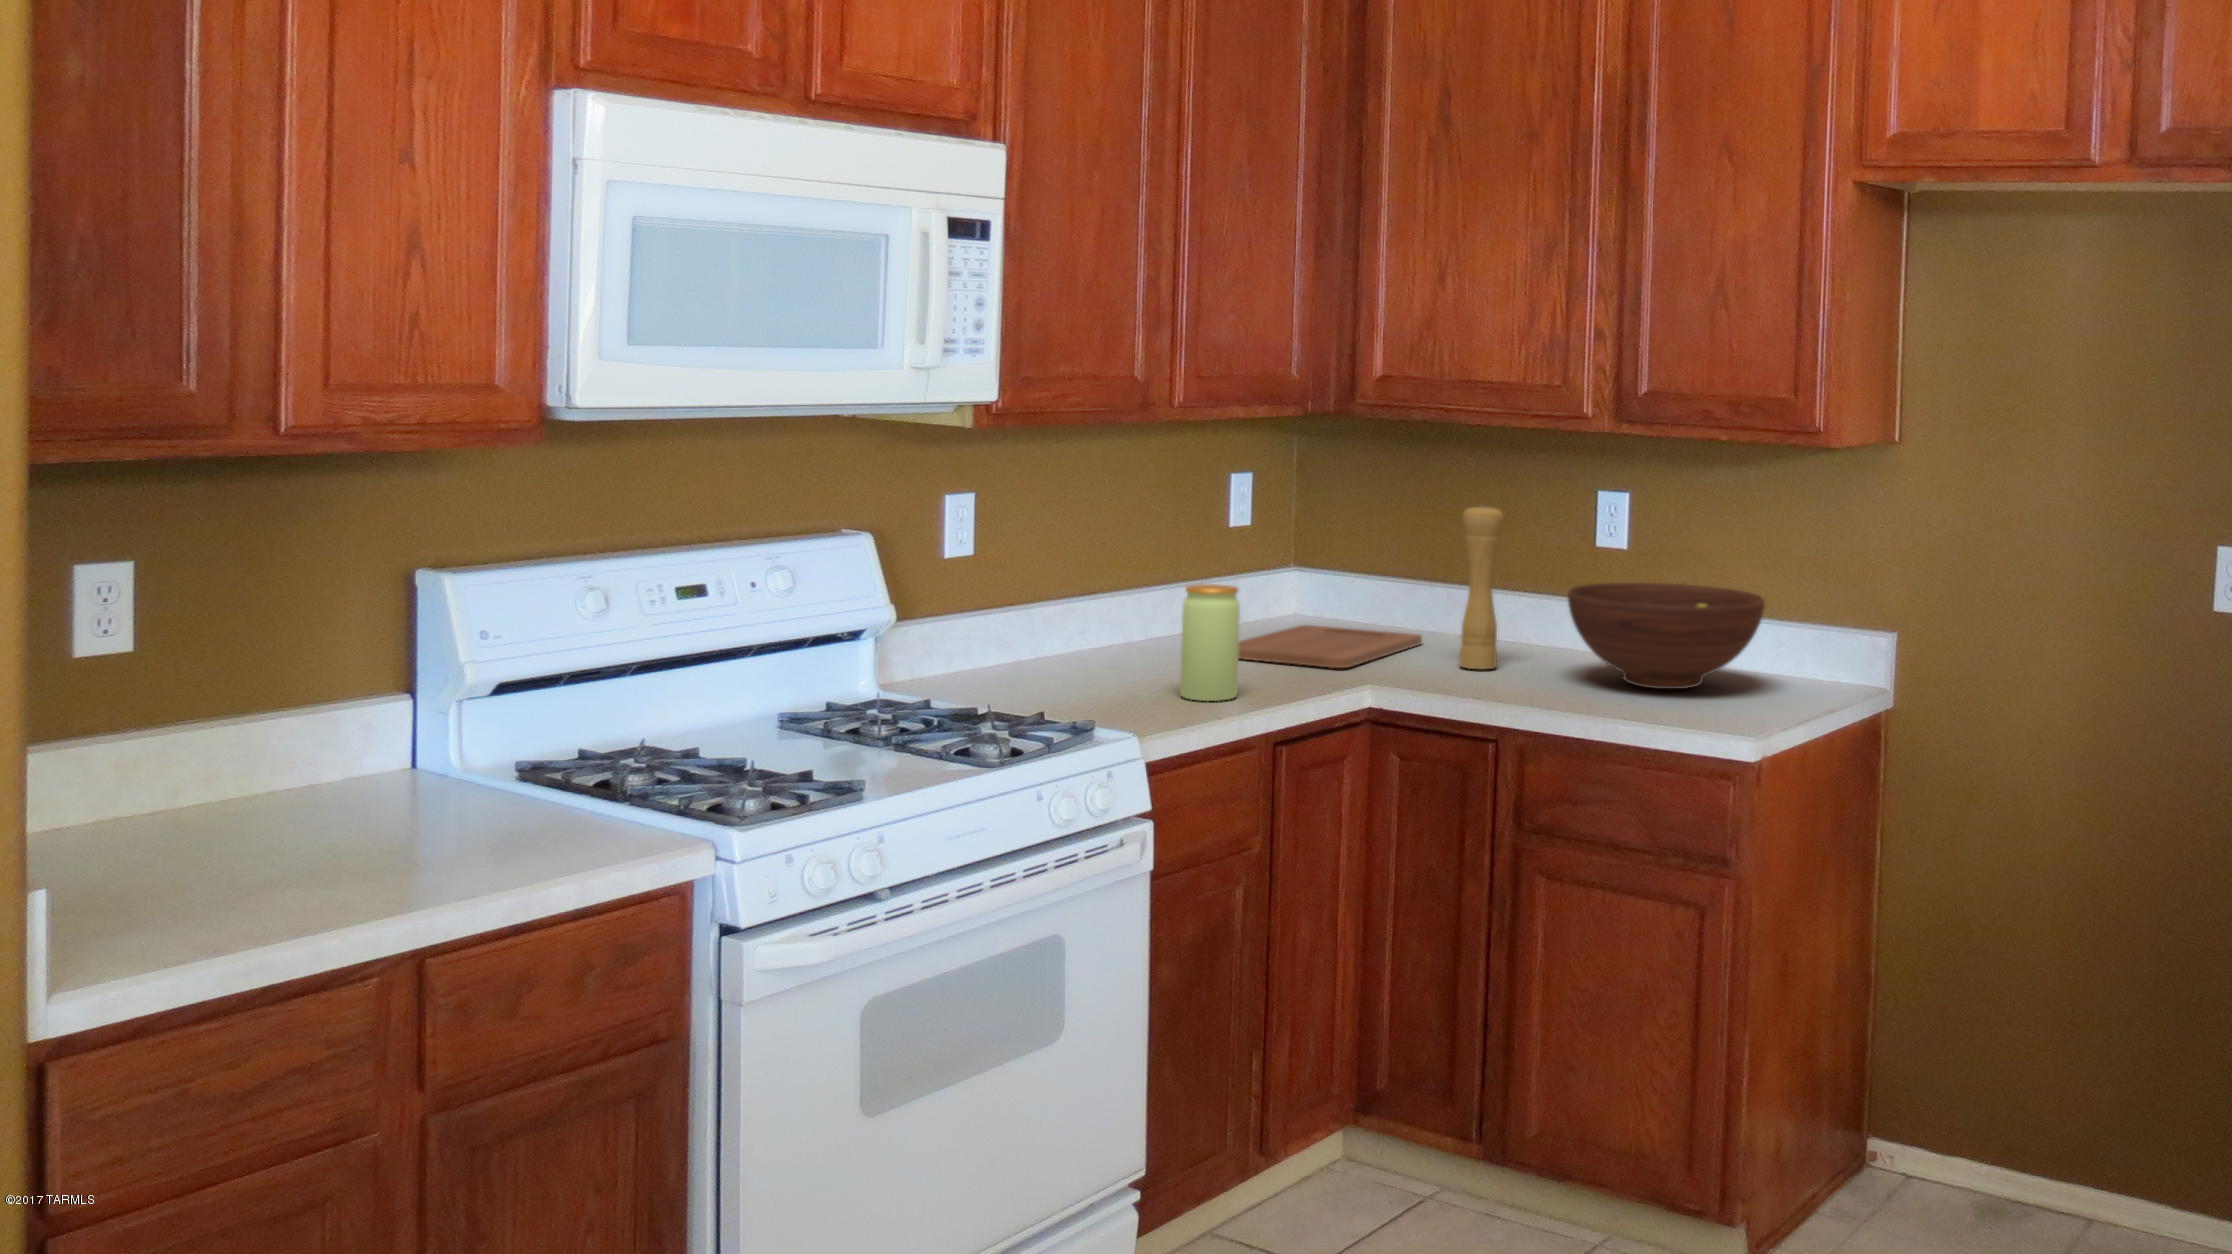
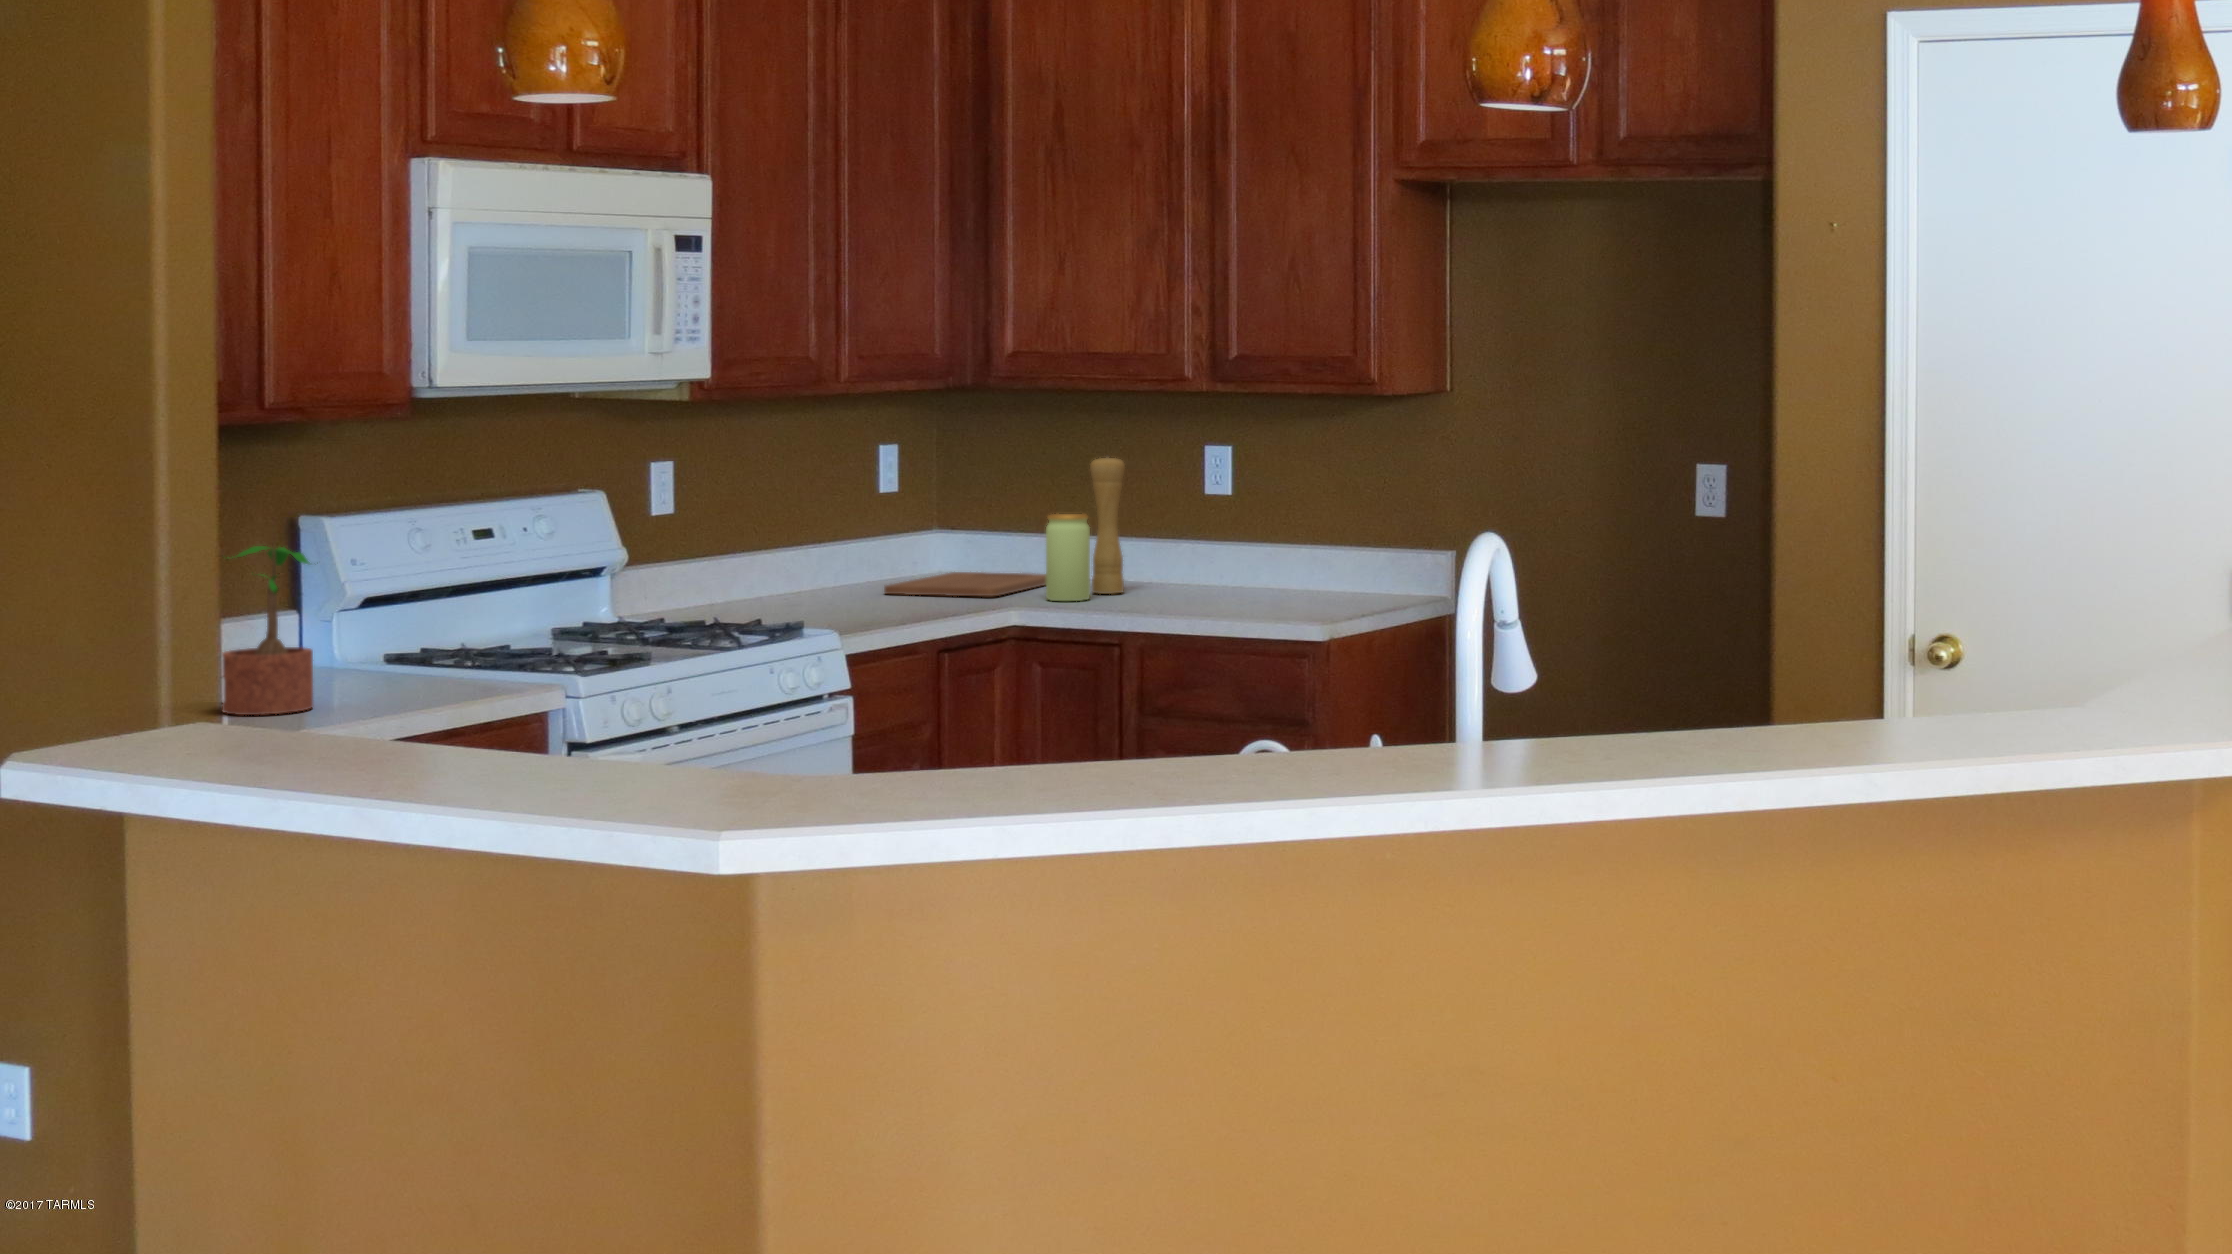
fruit bowl: present [1568,583,1765,689] -> none [1180,517,1342,599]
jar: present [1180,584,1240,701] -> present [1046,514,1090,601]
potted plant: none [156,640,317,906] -> present [222,546,313,715]

